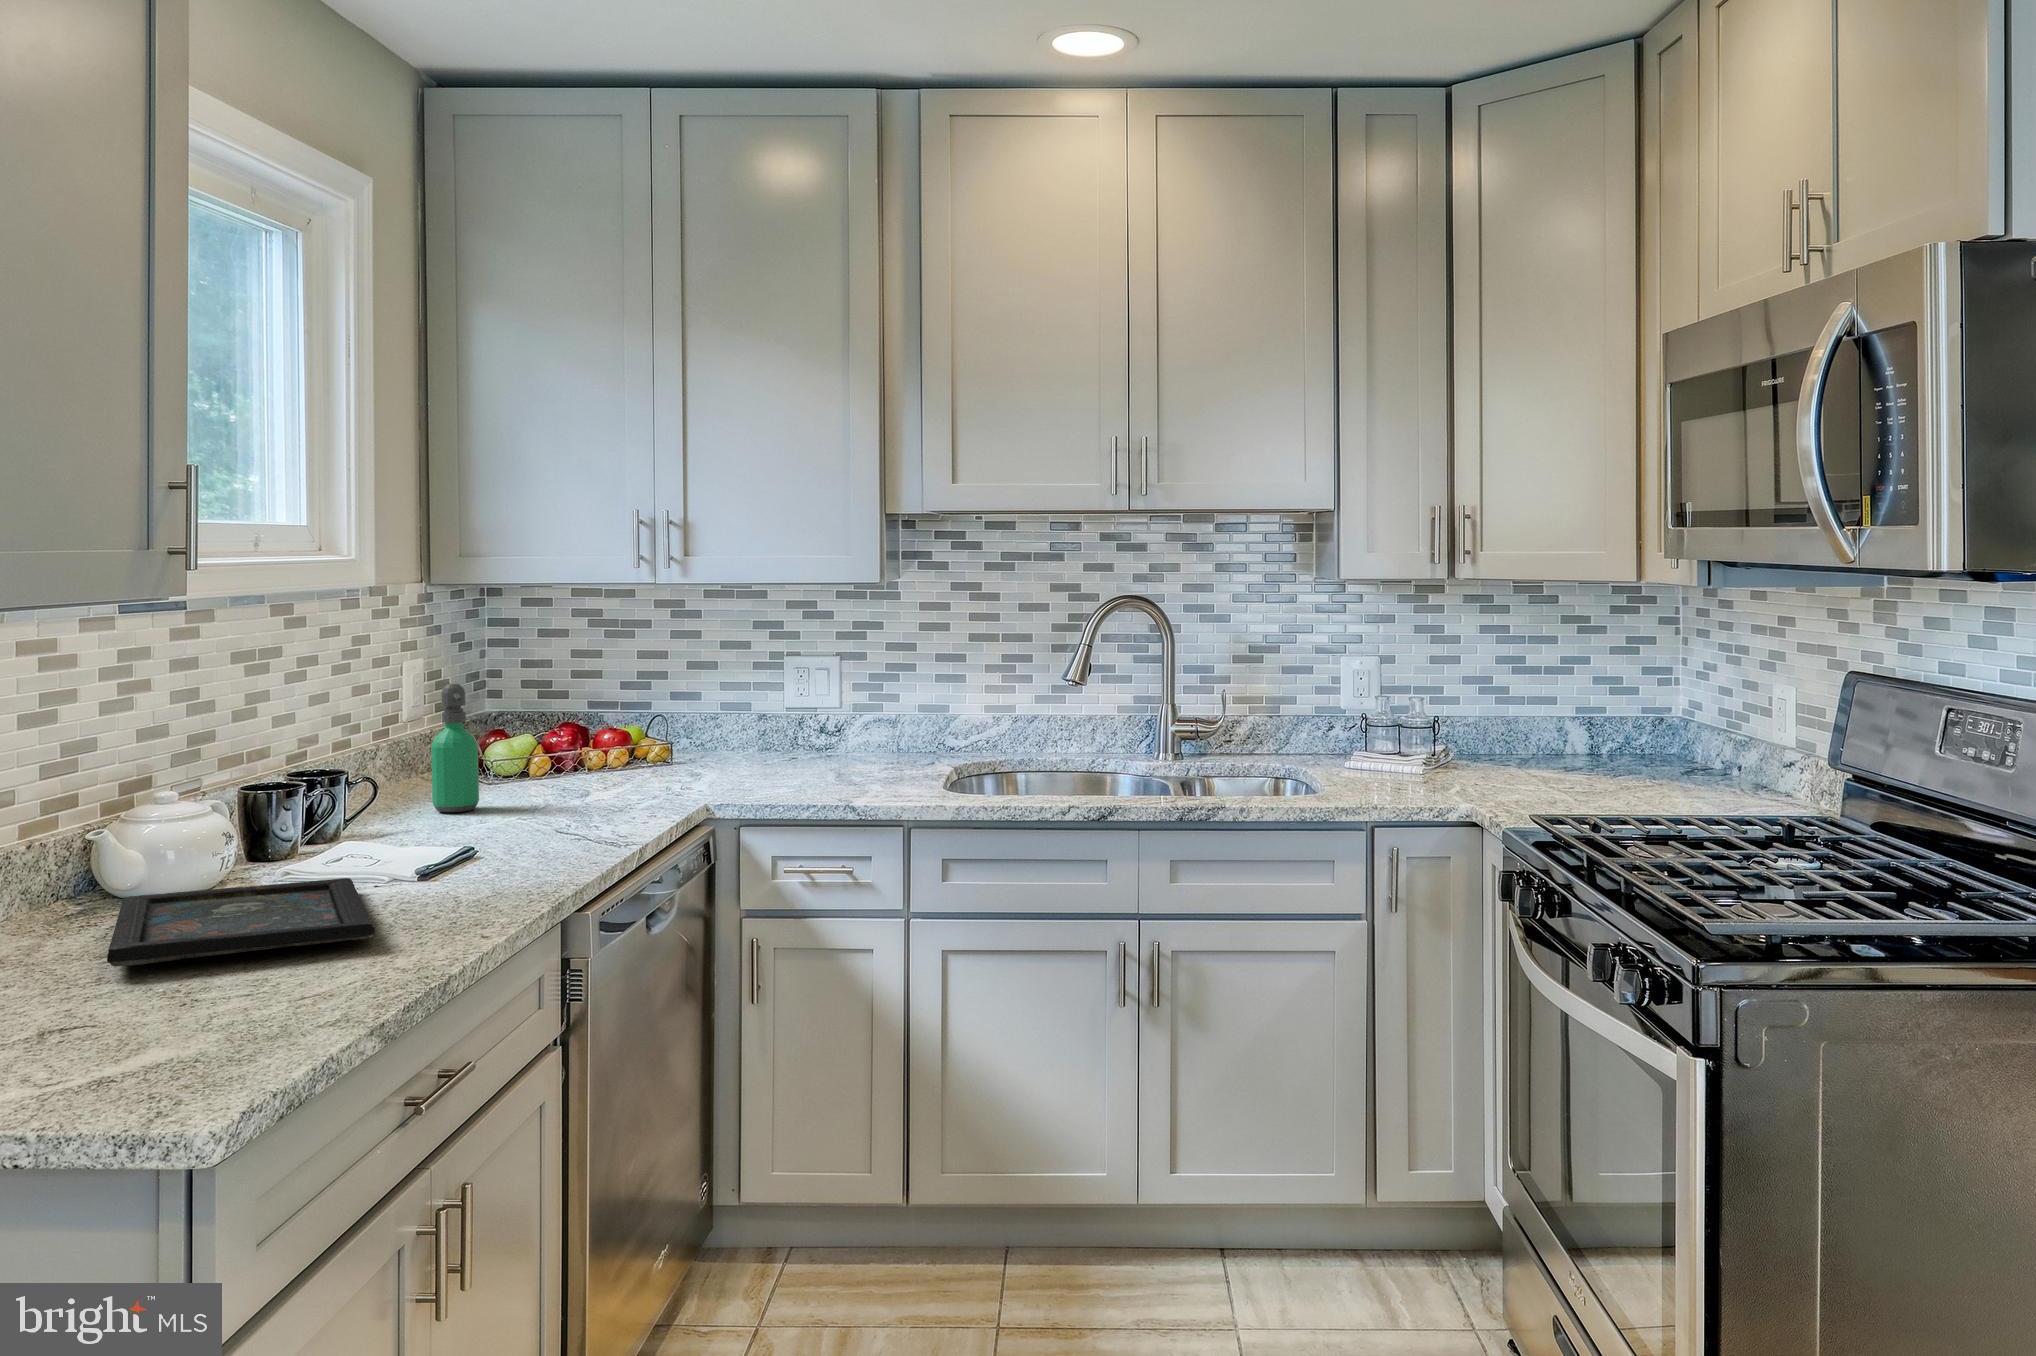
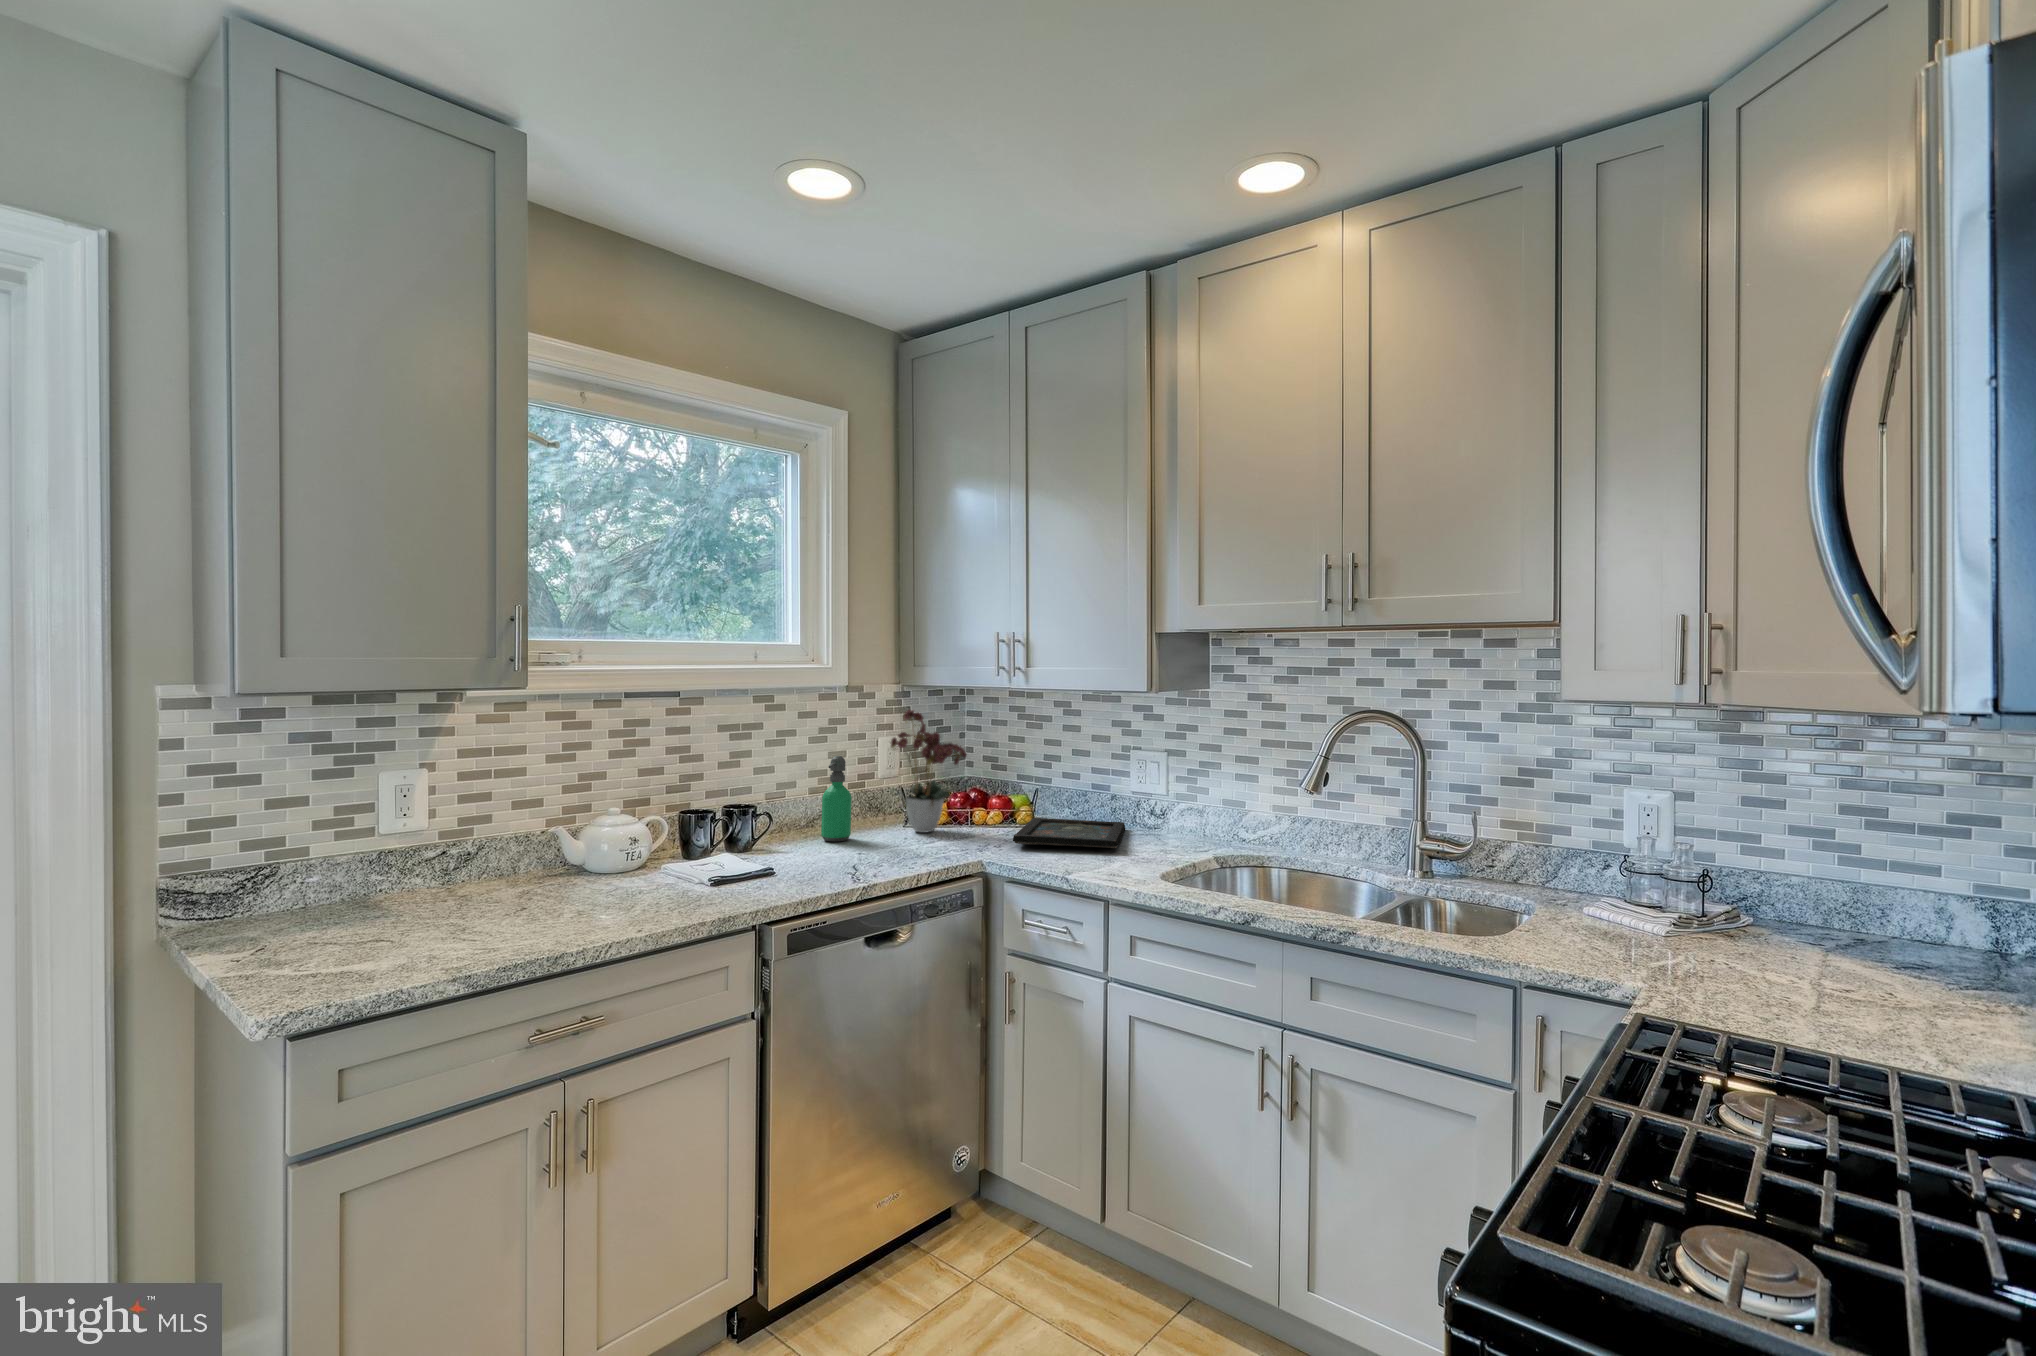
flower arrangement: none [494,603,623,789] -> present [891,710,967,832]
tray: present [107,878,375,966] -> present [1013,818,1125,848]

